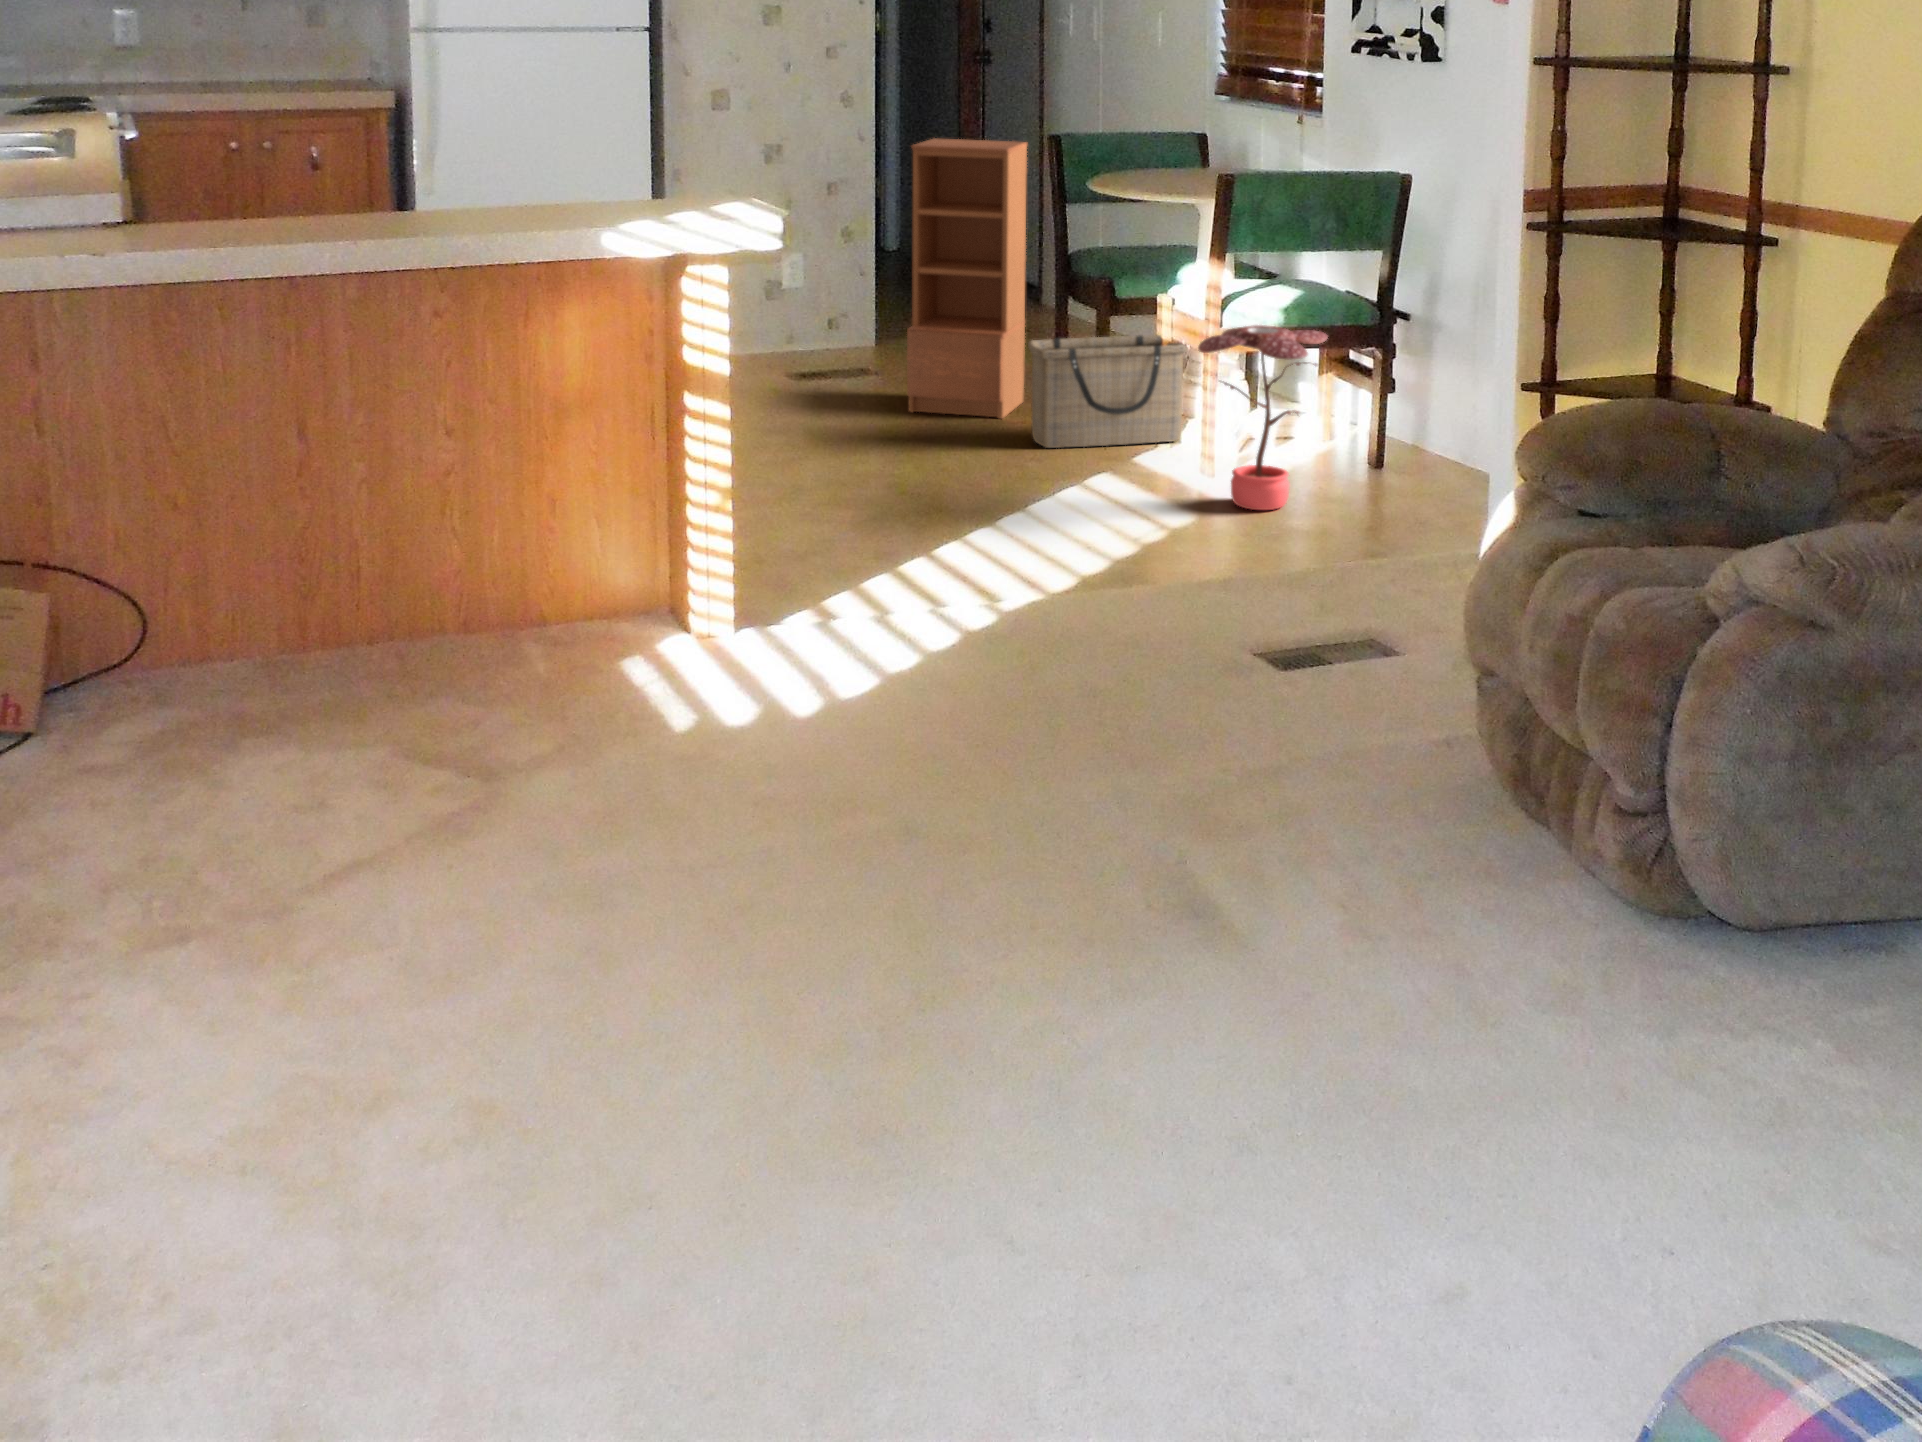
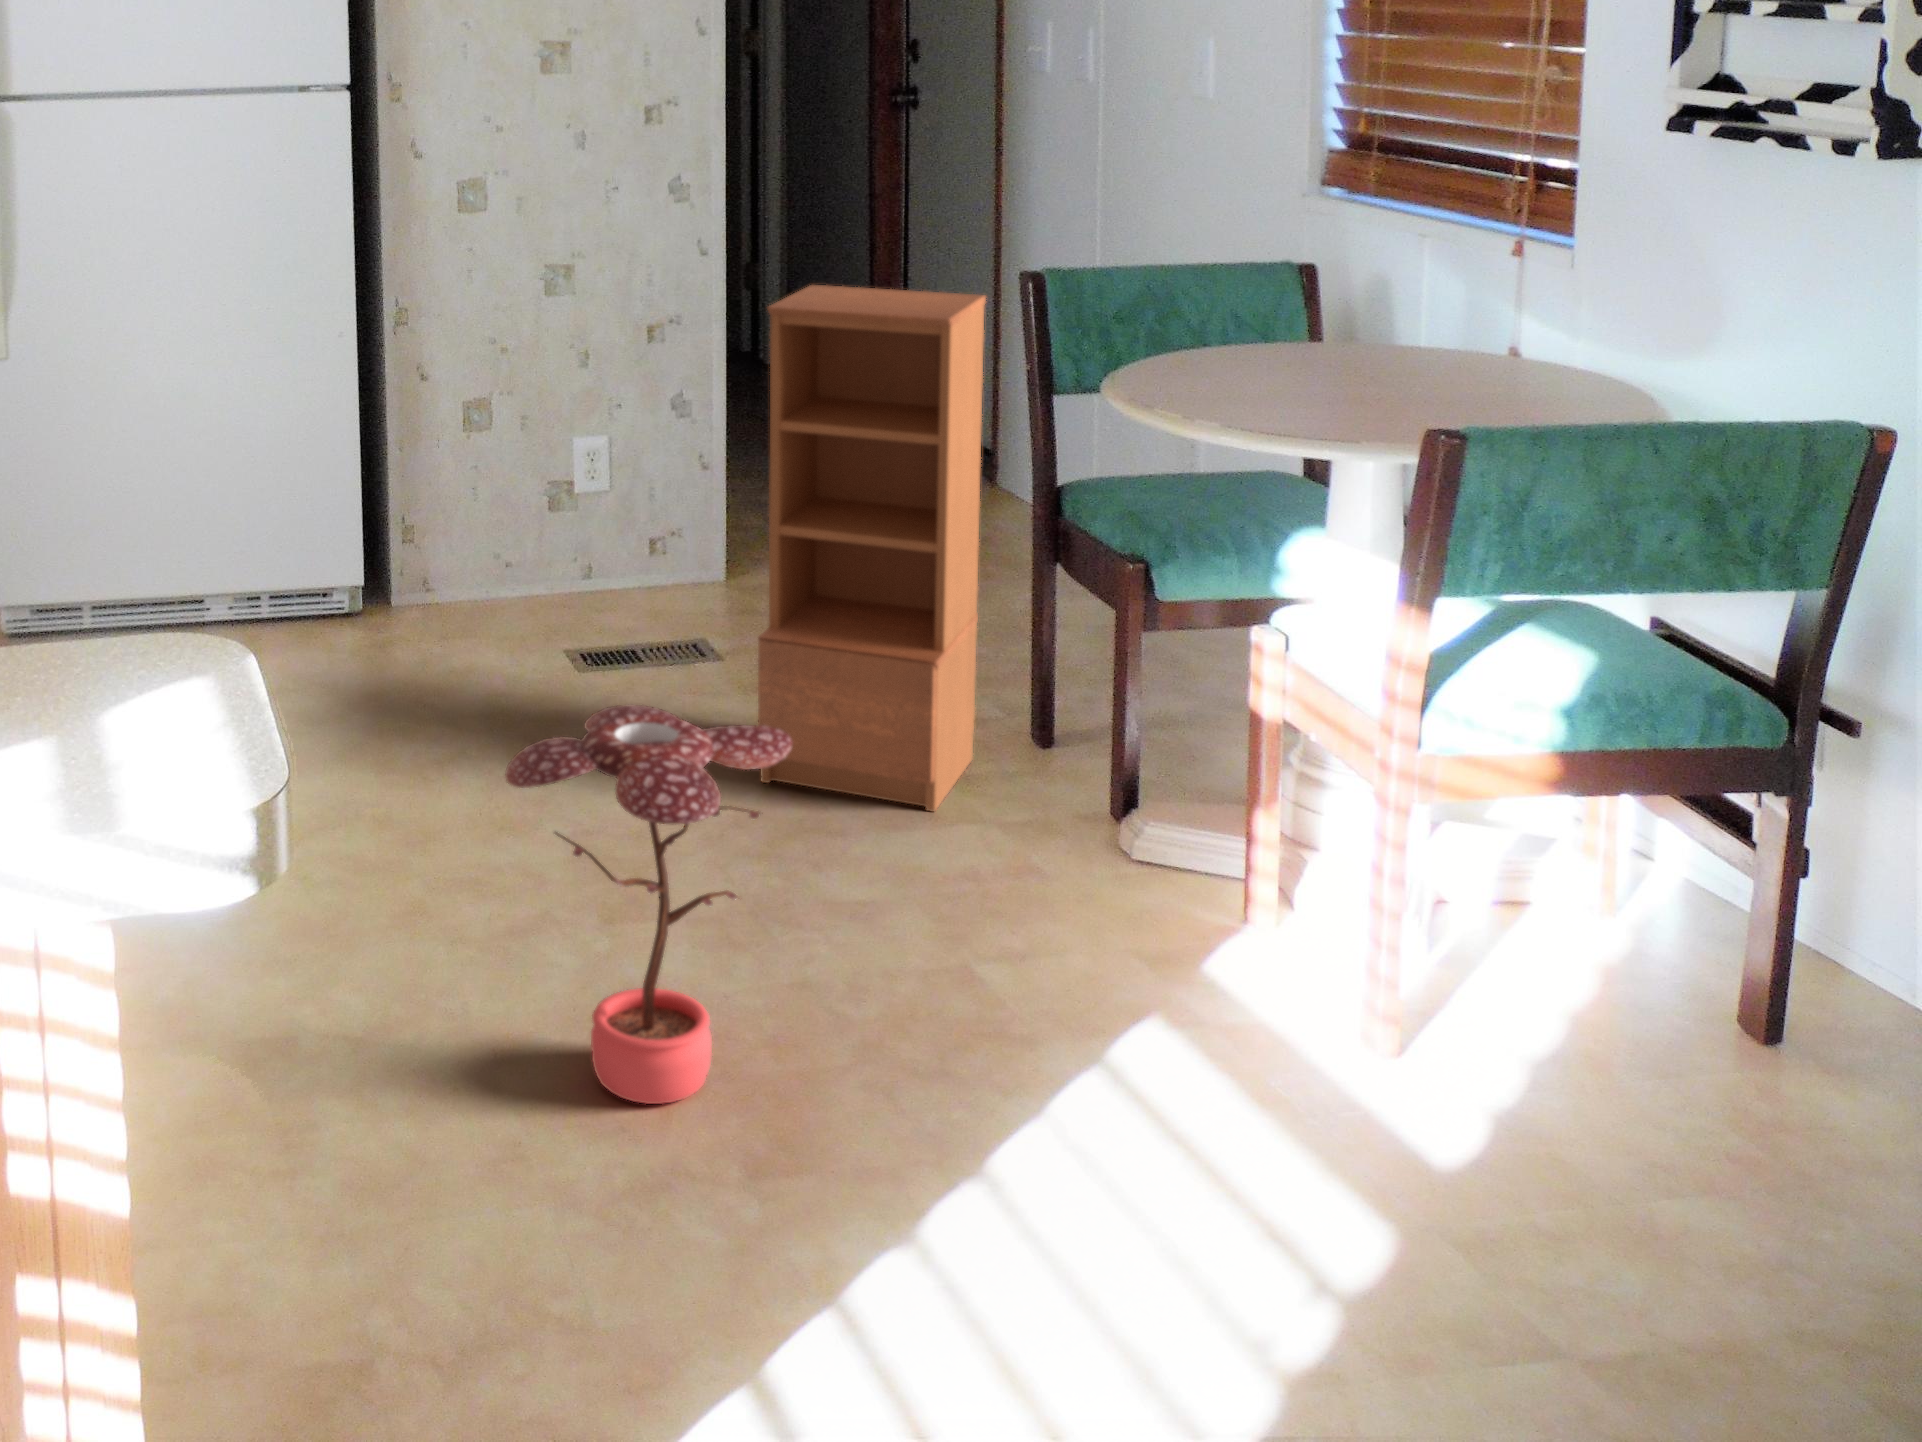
potted plant: present [1198,325,1327,510] -> present [505,705,792,1104]
basket: present [1028,335,1188,448] -> none [989,691,1322,922]

